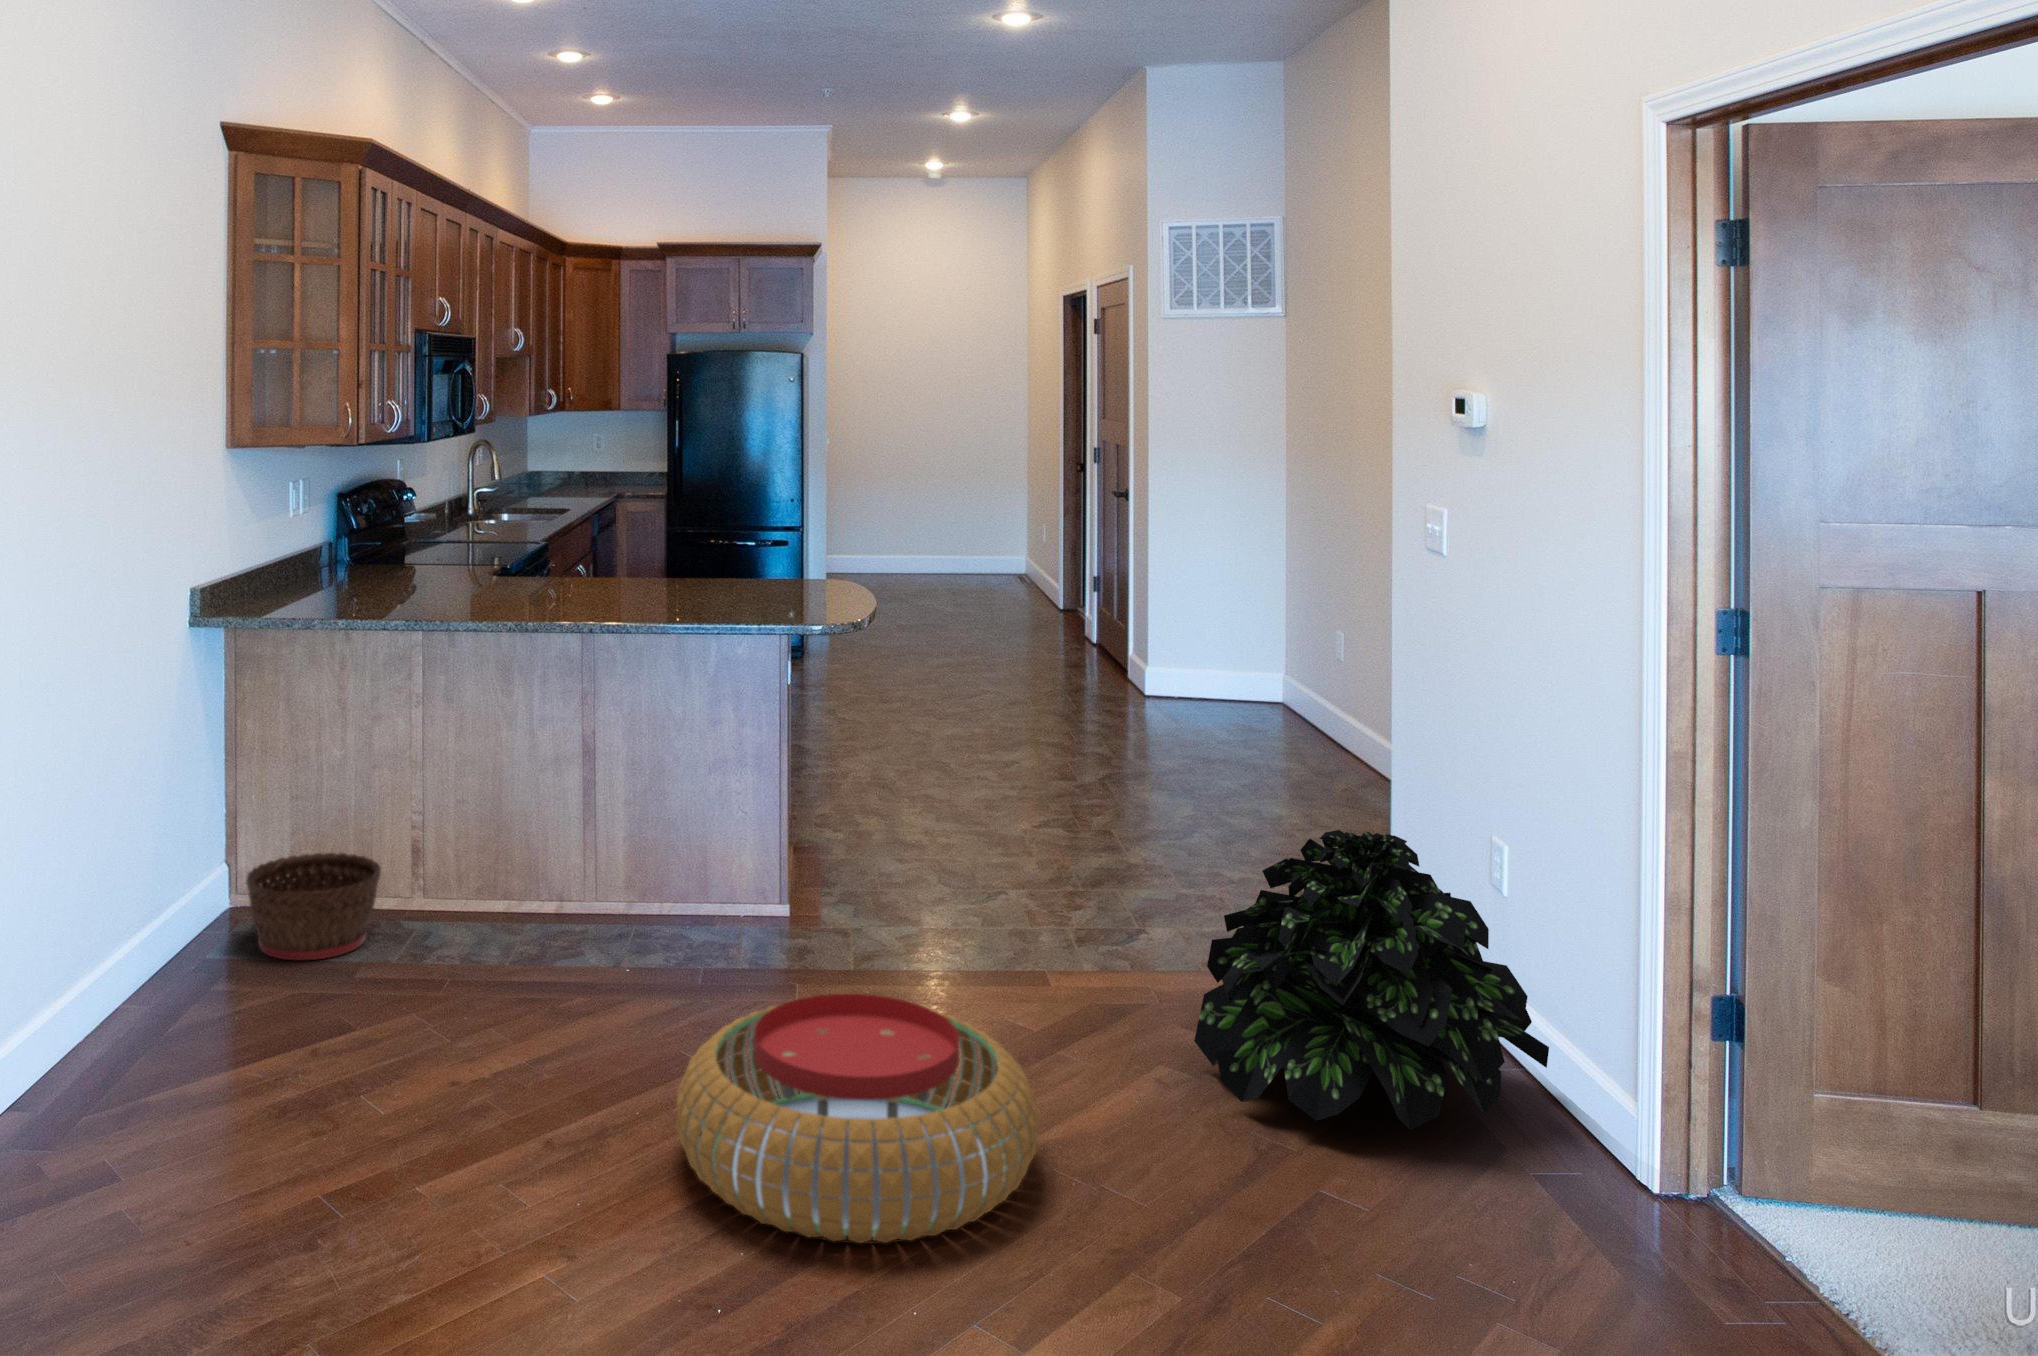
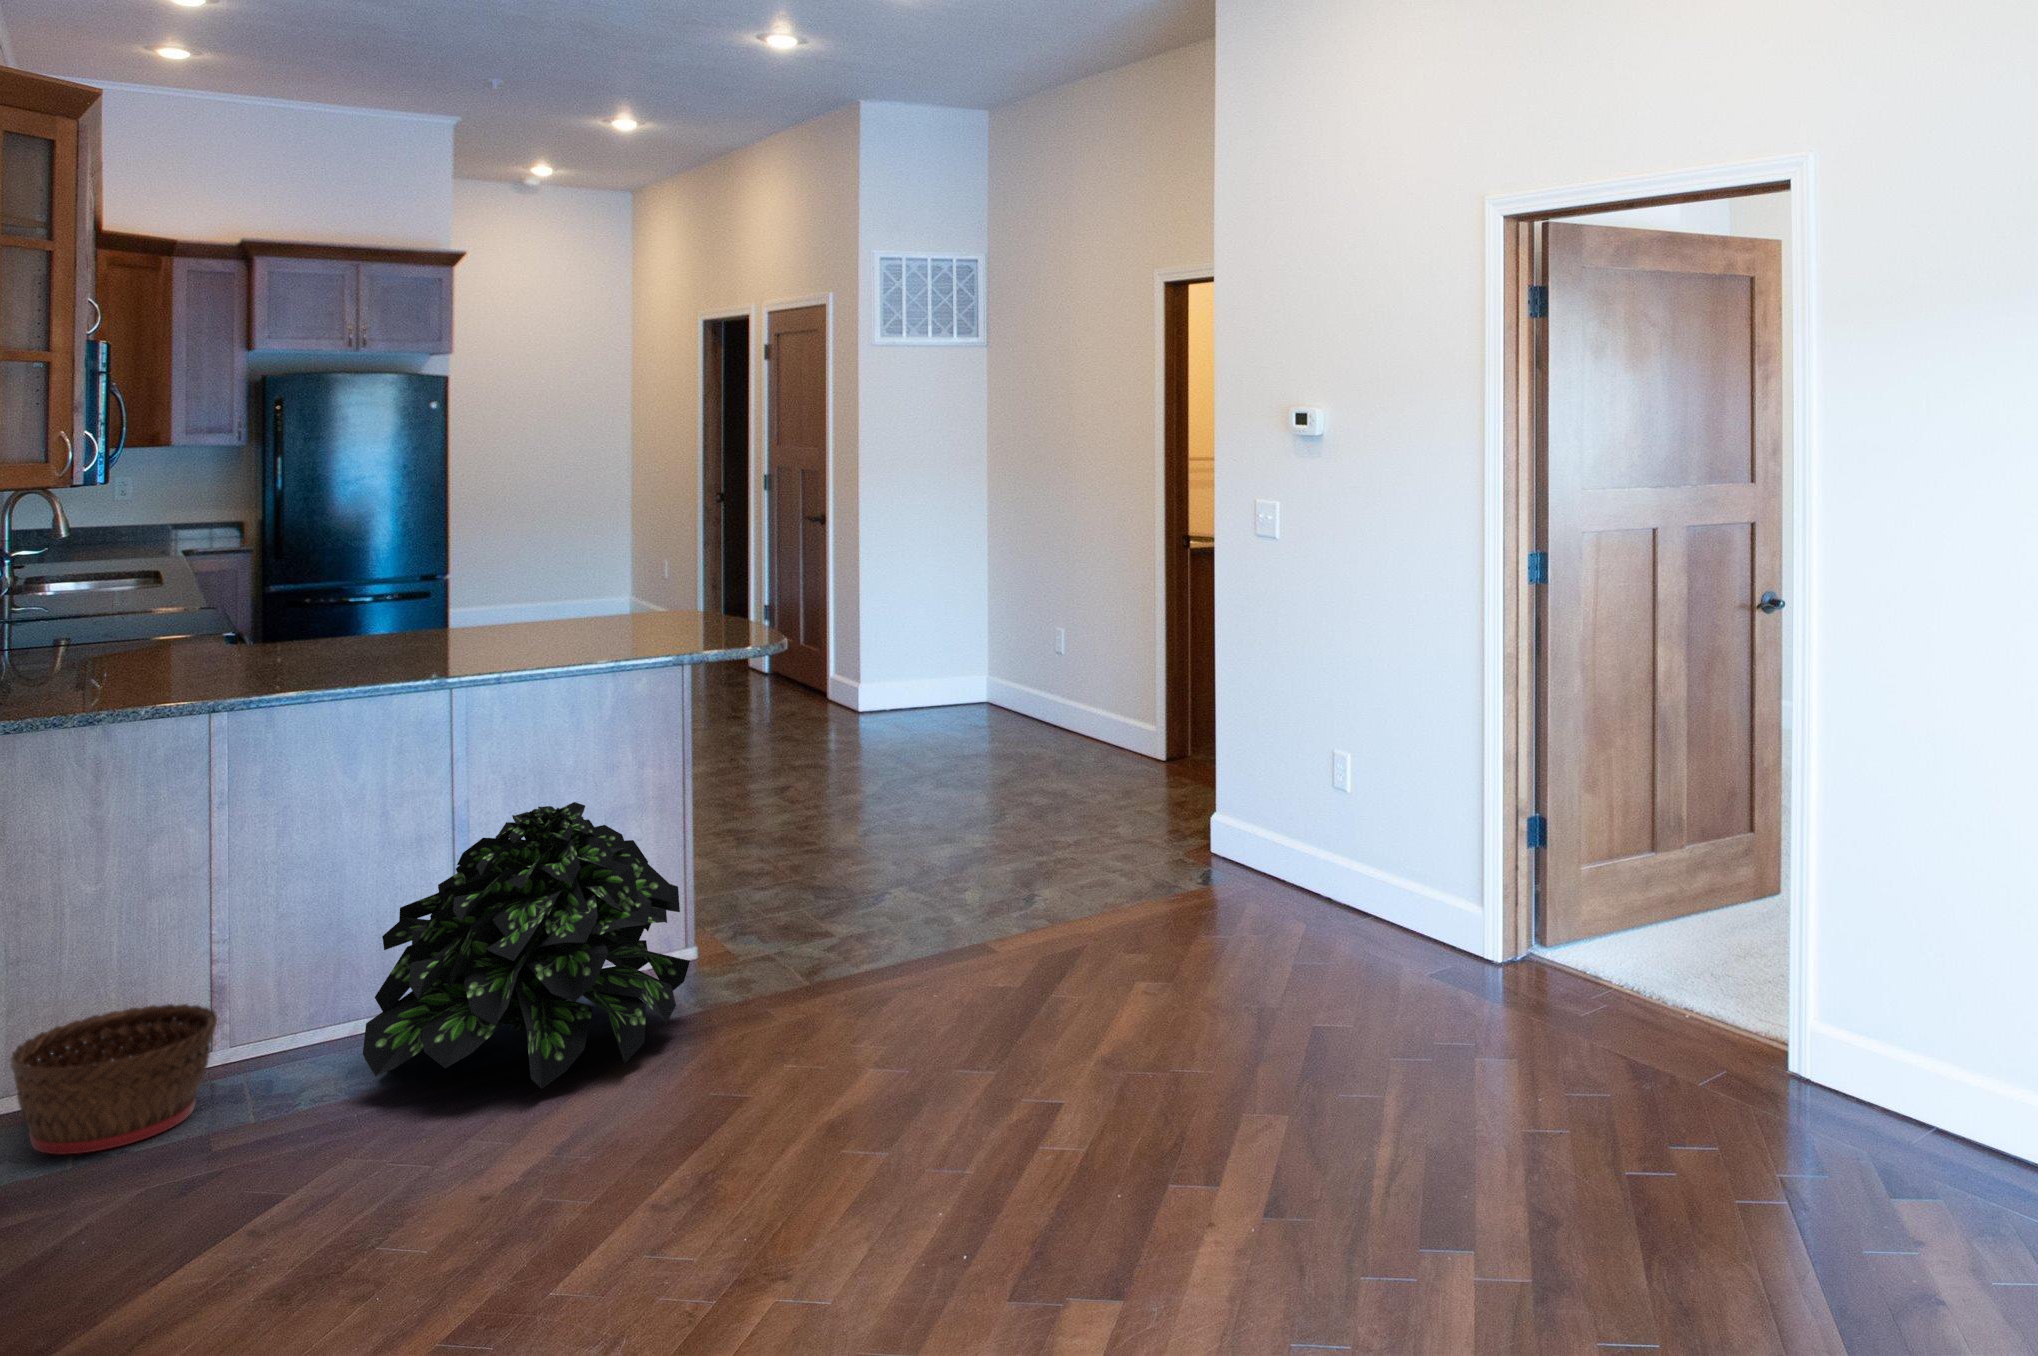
potted plant: present [1194,830,1549,1130] -> present [363,802,690,1088]
pouf: present [676,994,1038,1243] -> none [794,968,1136,1189]

